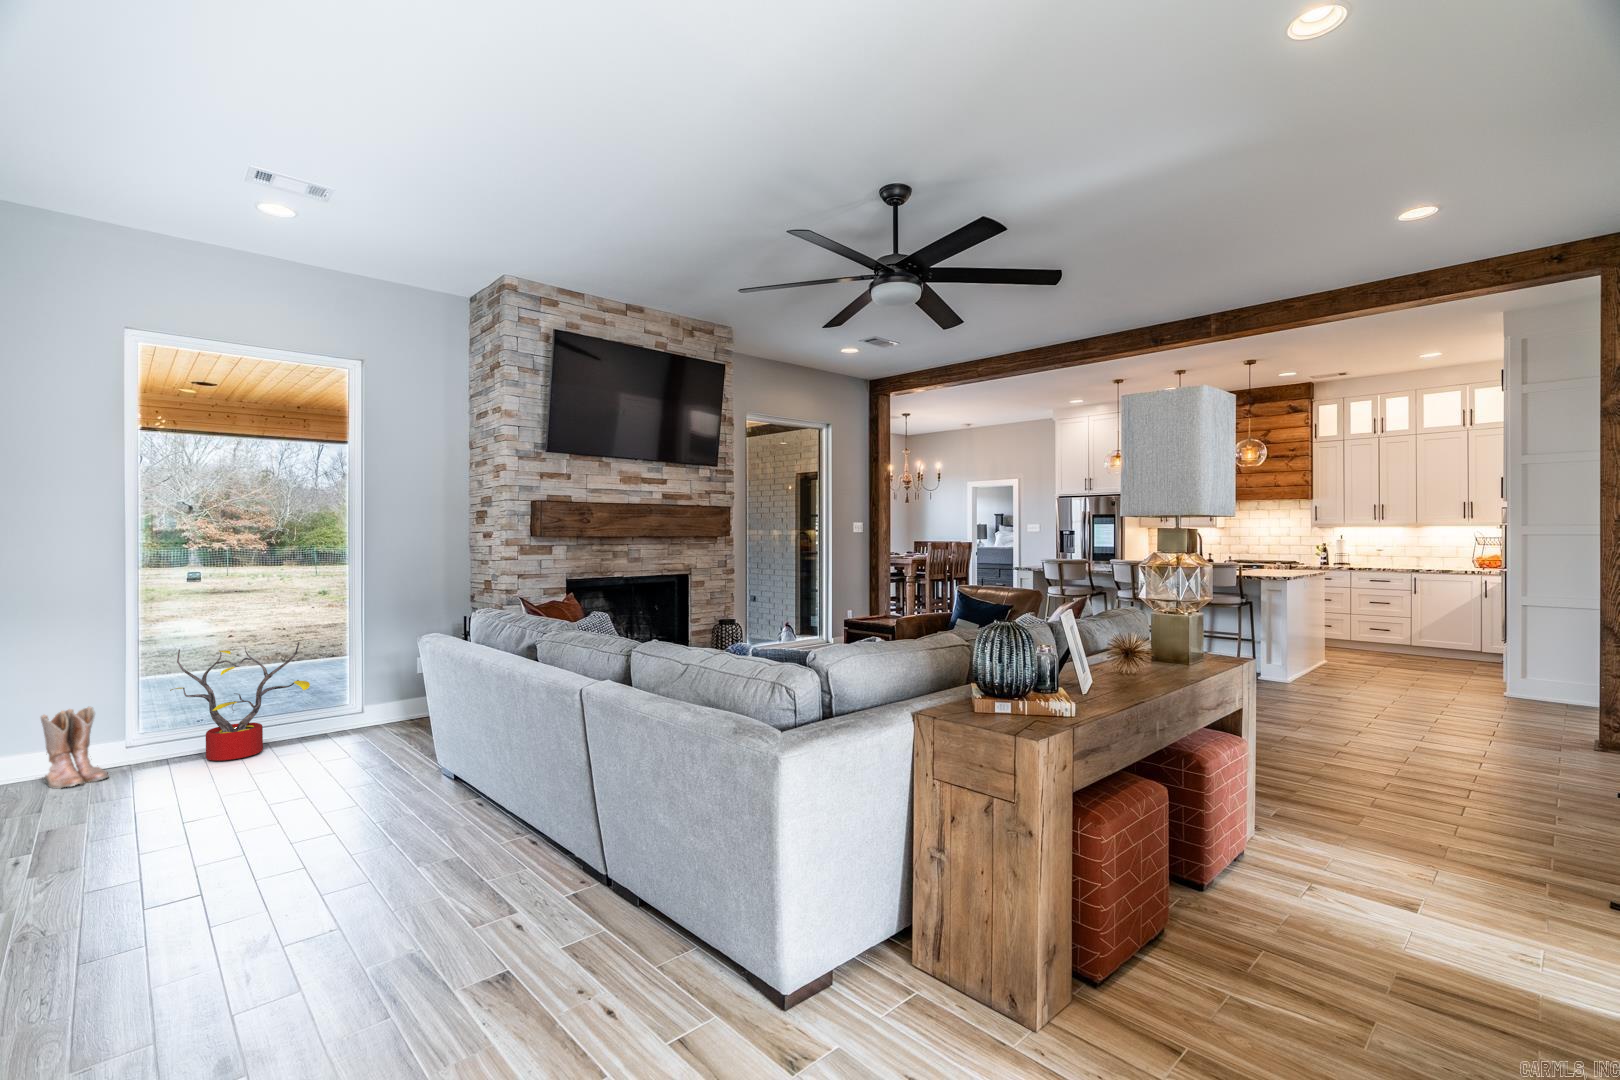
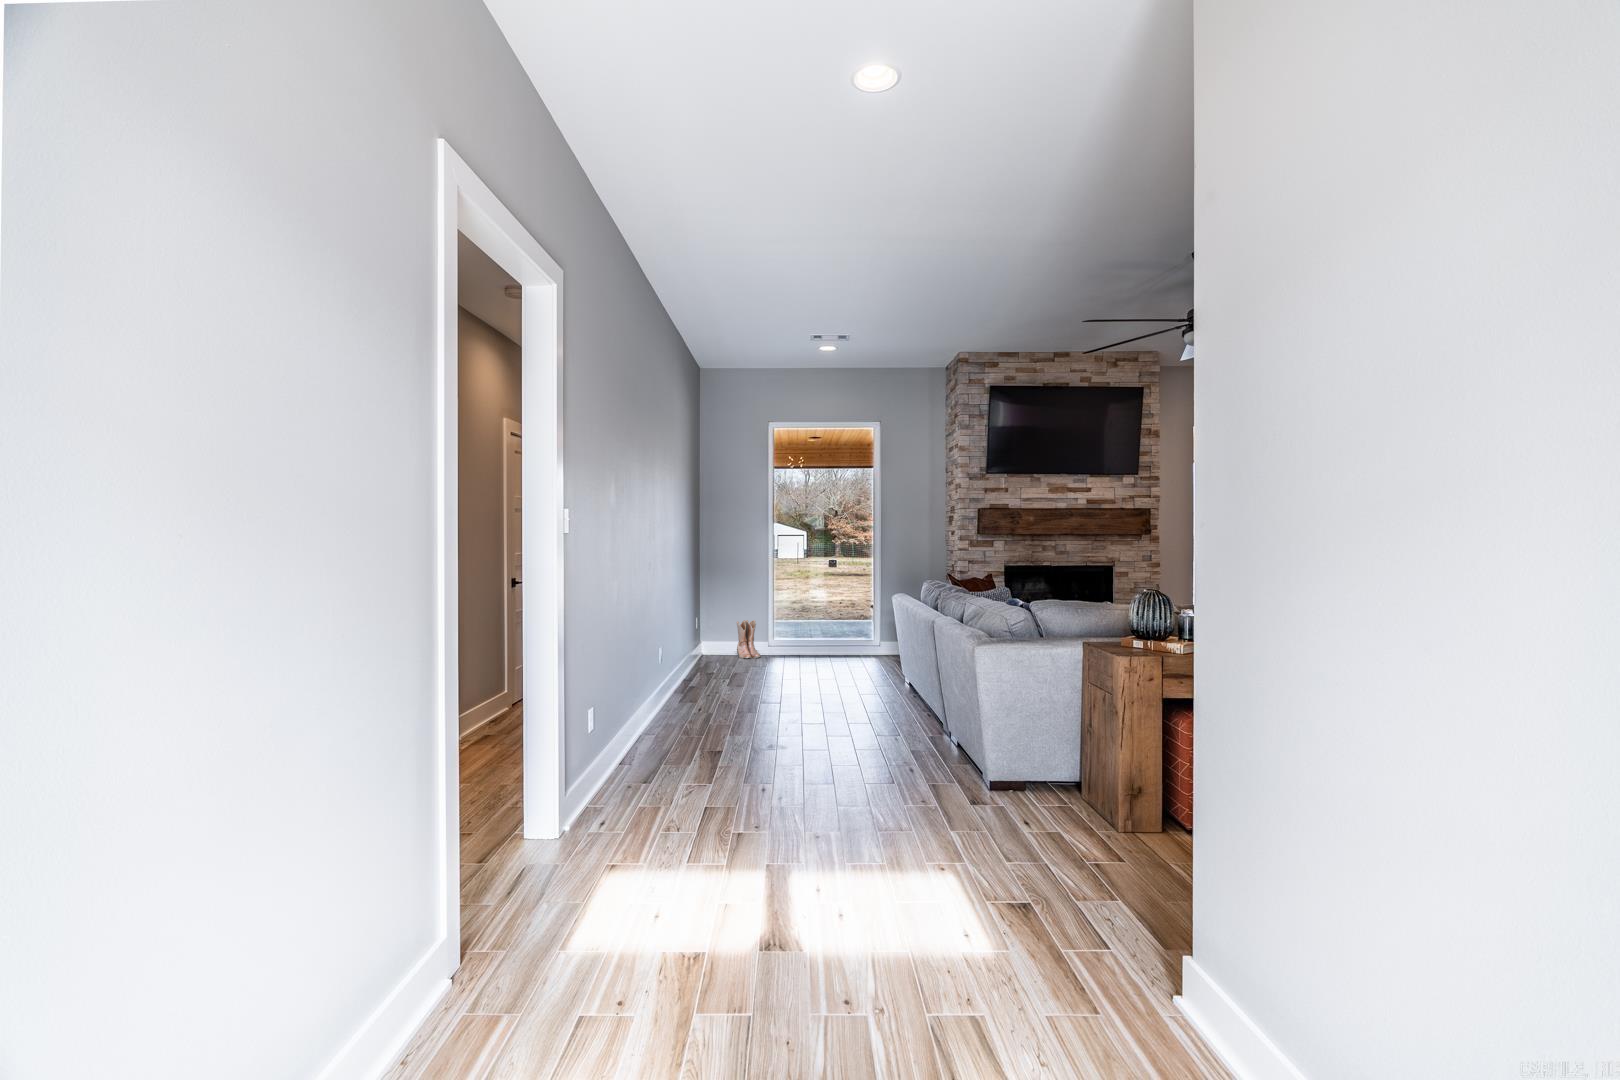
decorative plant: present [170,642,310,761] -> none [786,595,847,658]

